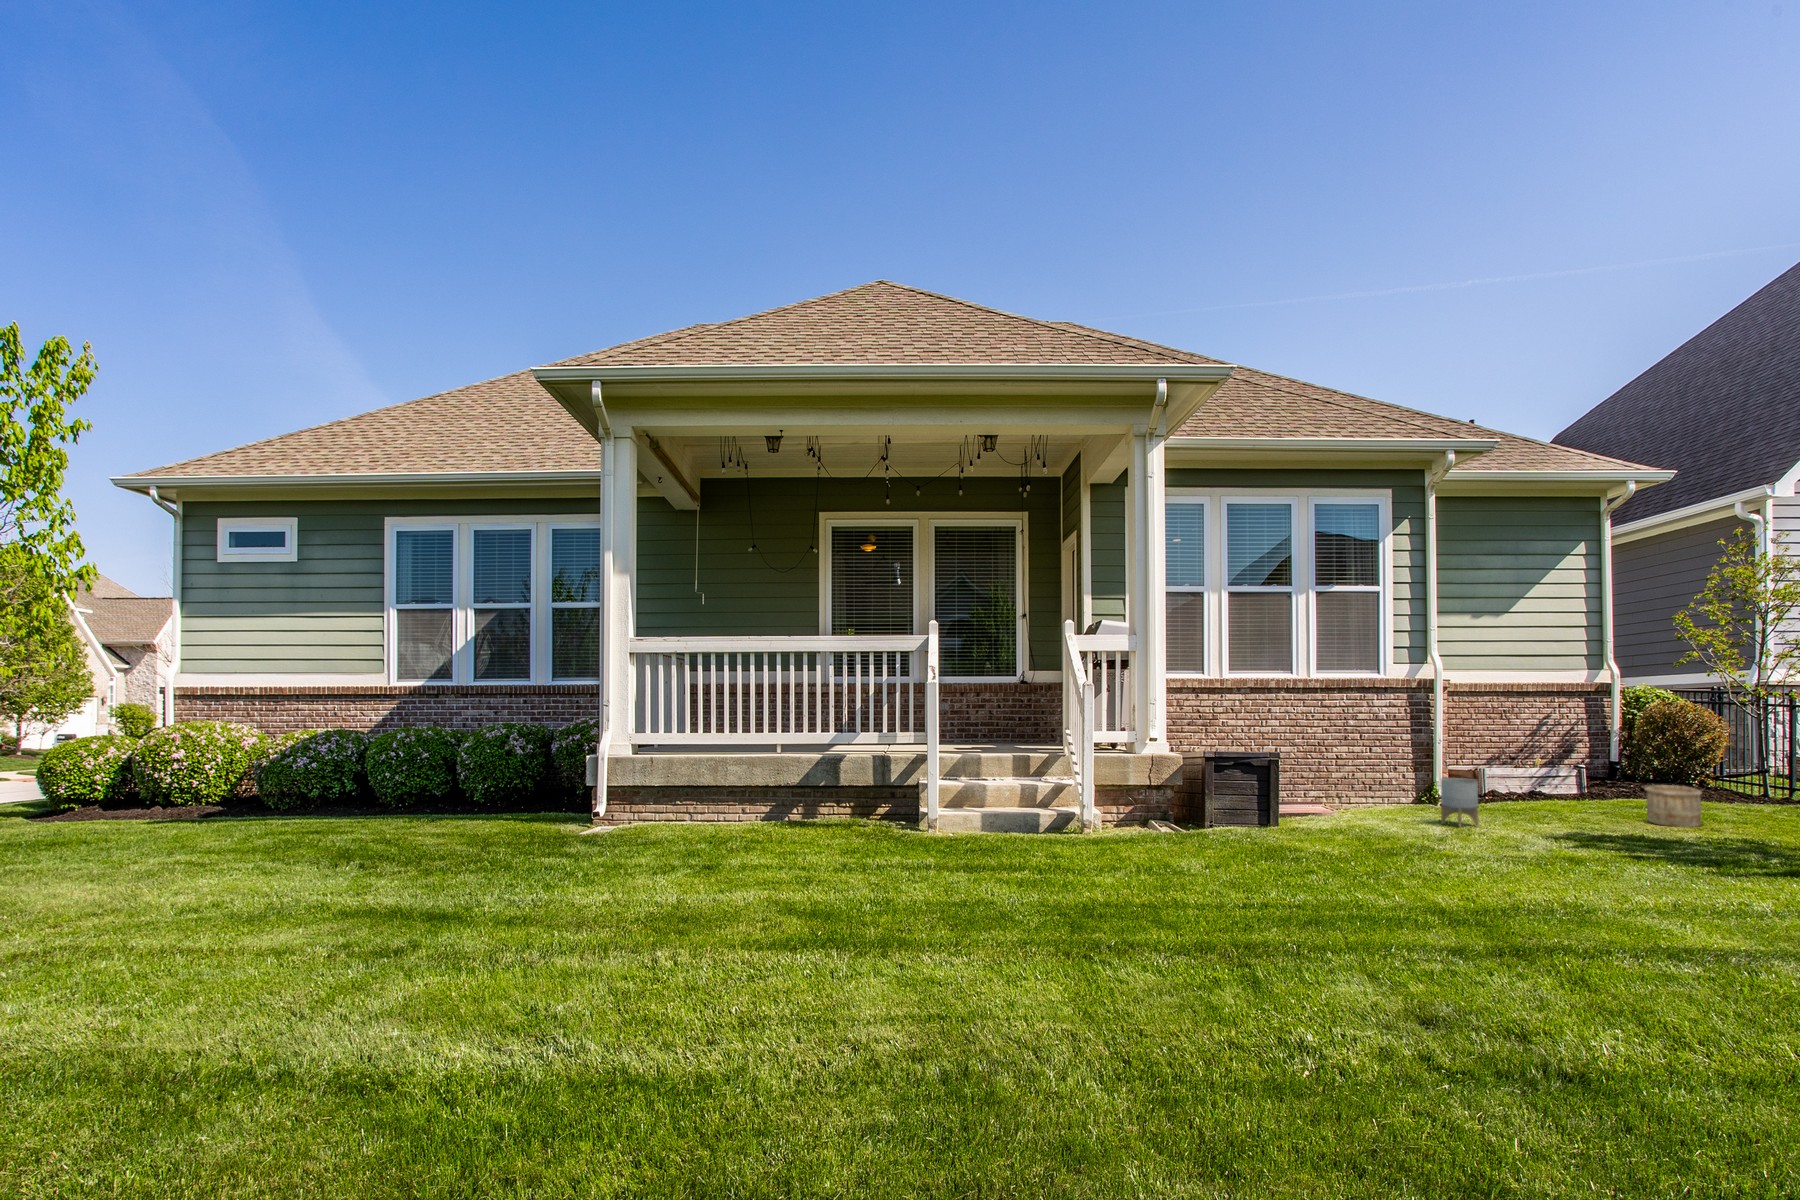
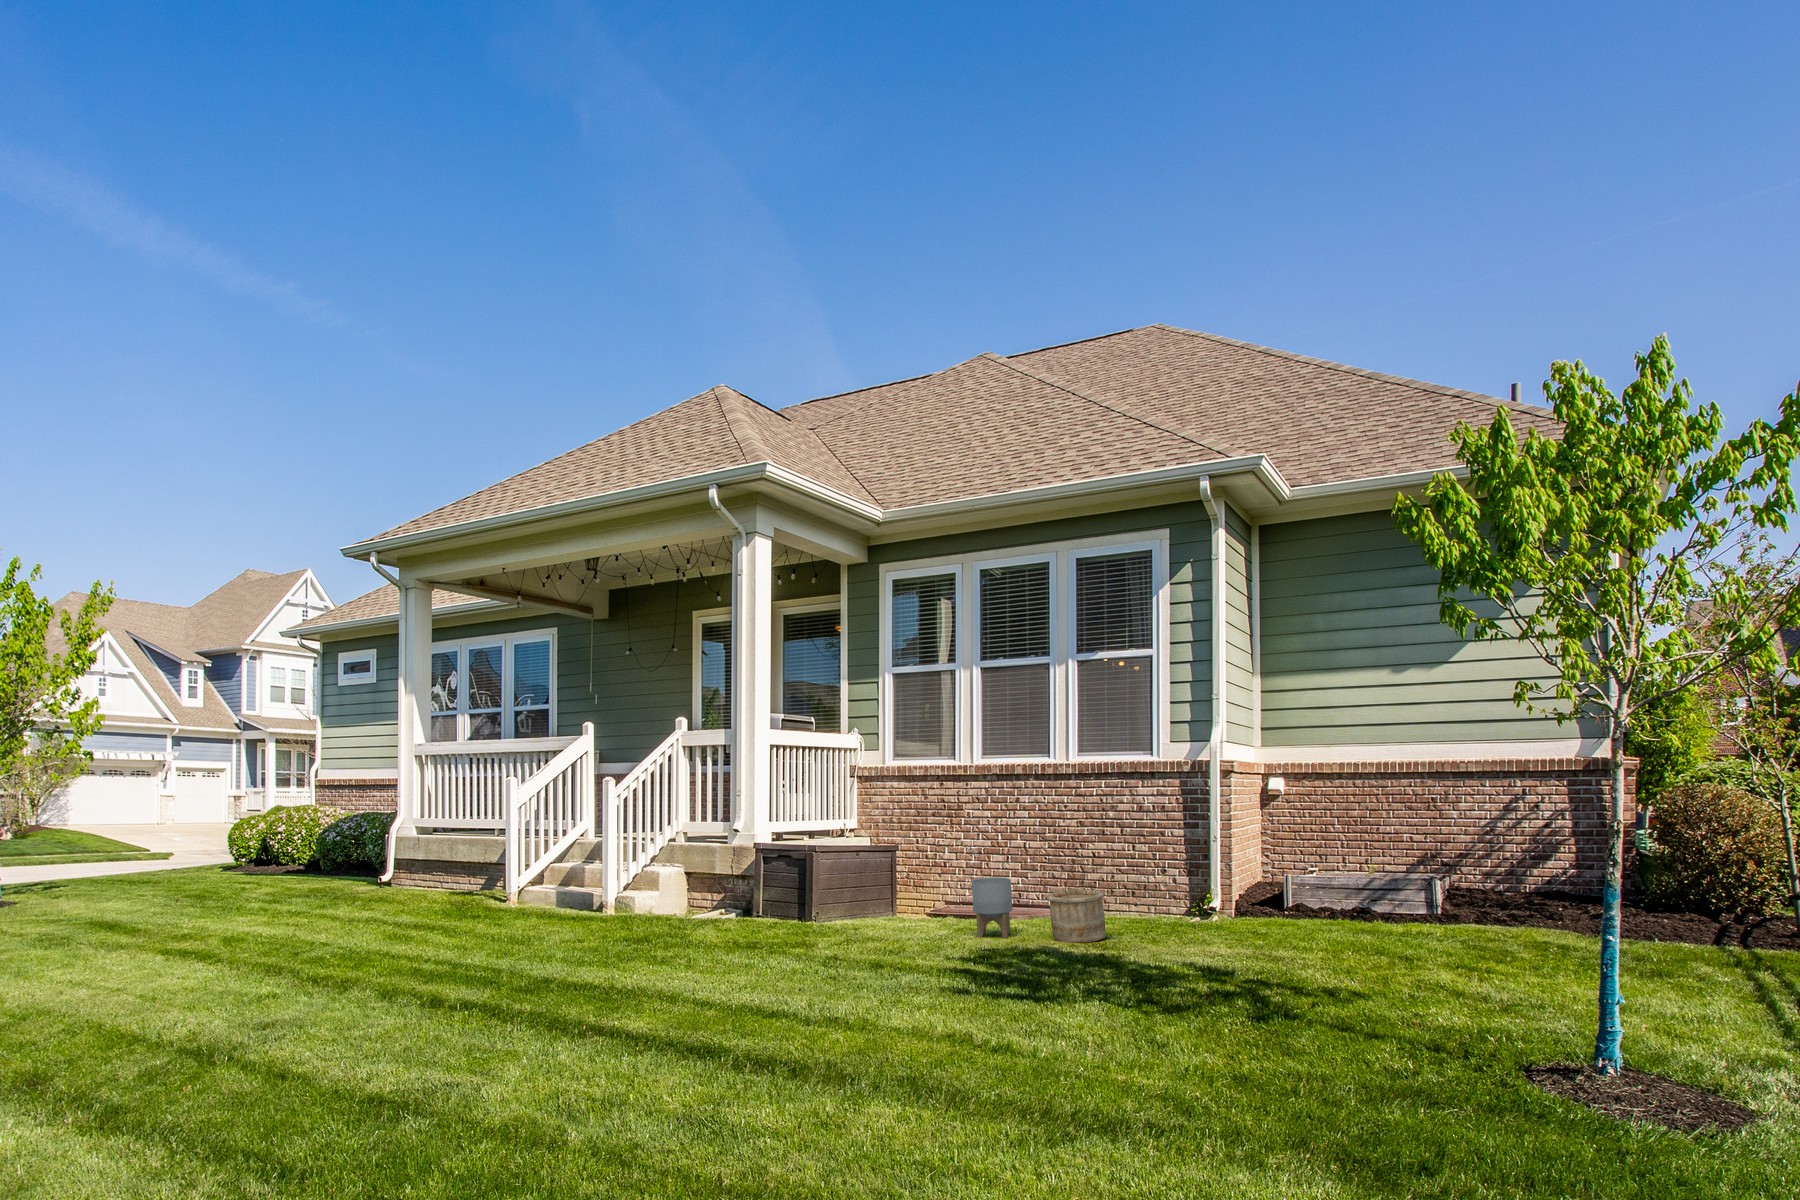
wooden bucket: present [1645,785,1702,827] -> present [1047,889,1106,943]

